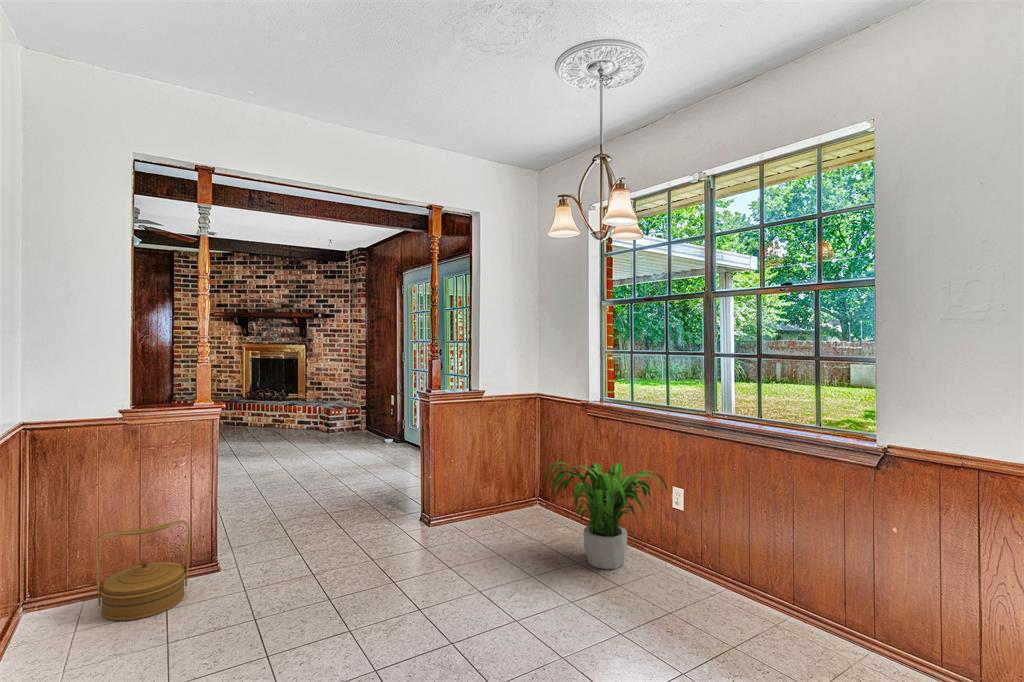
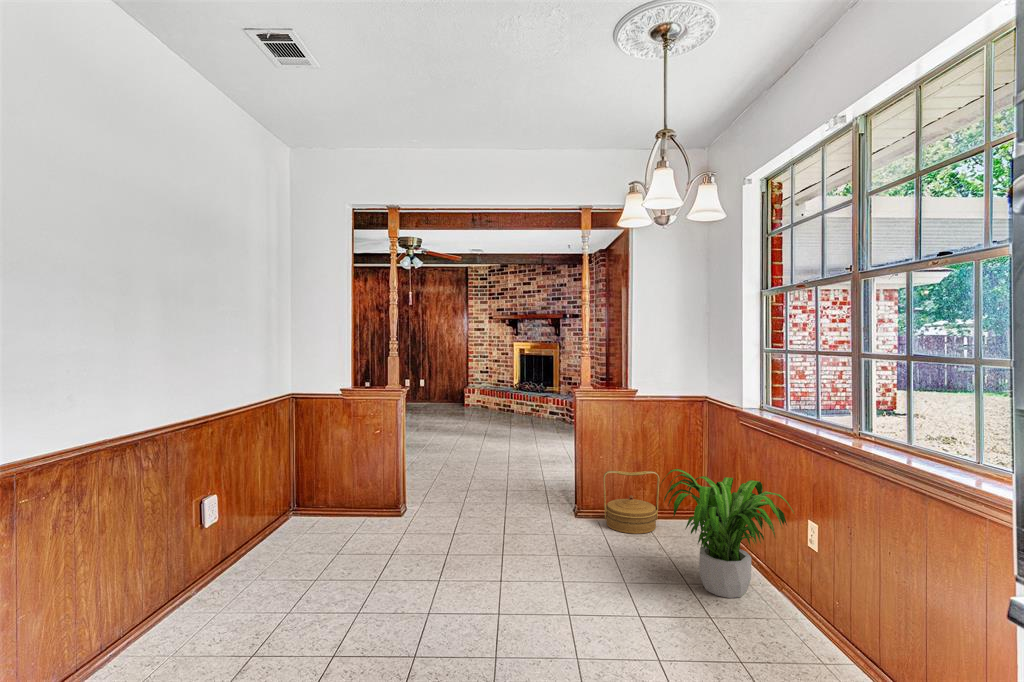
woven basket: present [95,521,190,621] -> present [603,471,660,534]

